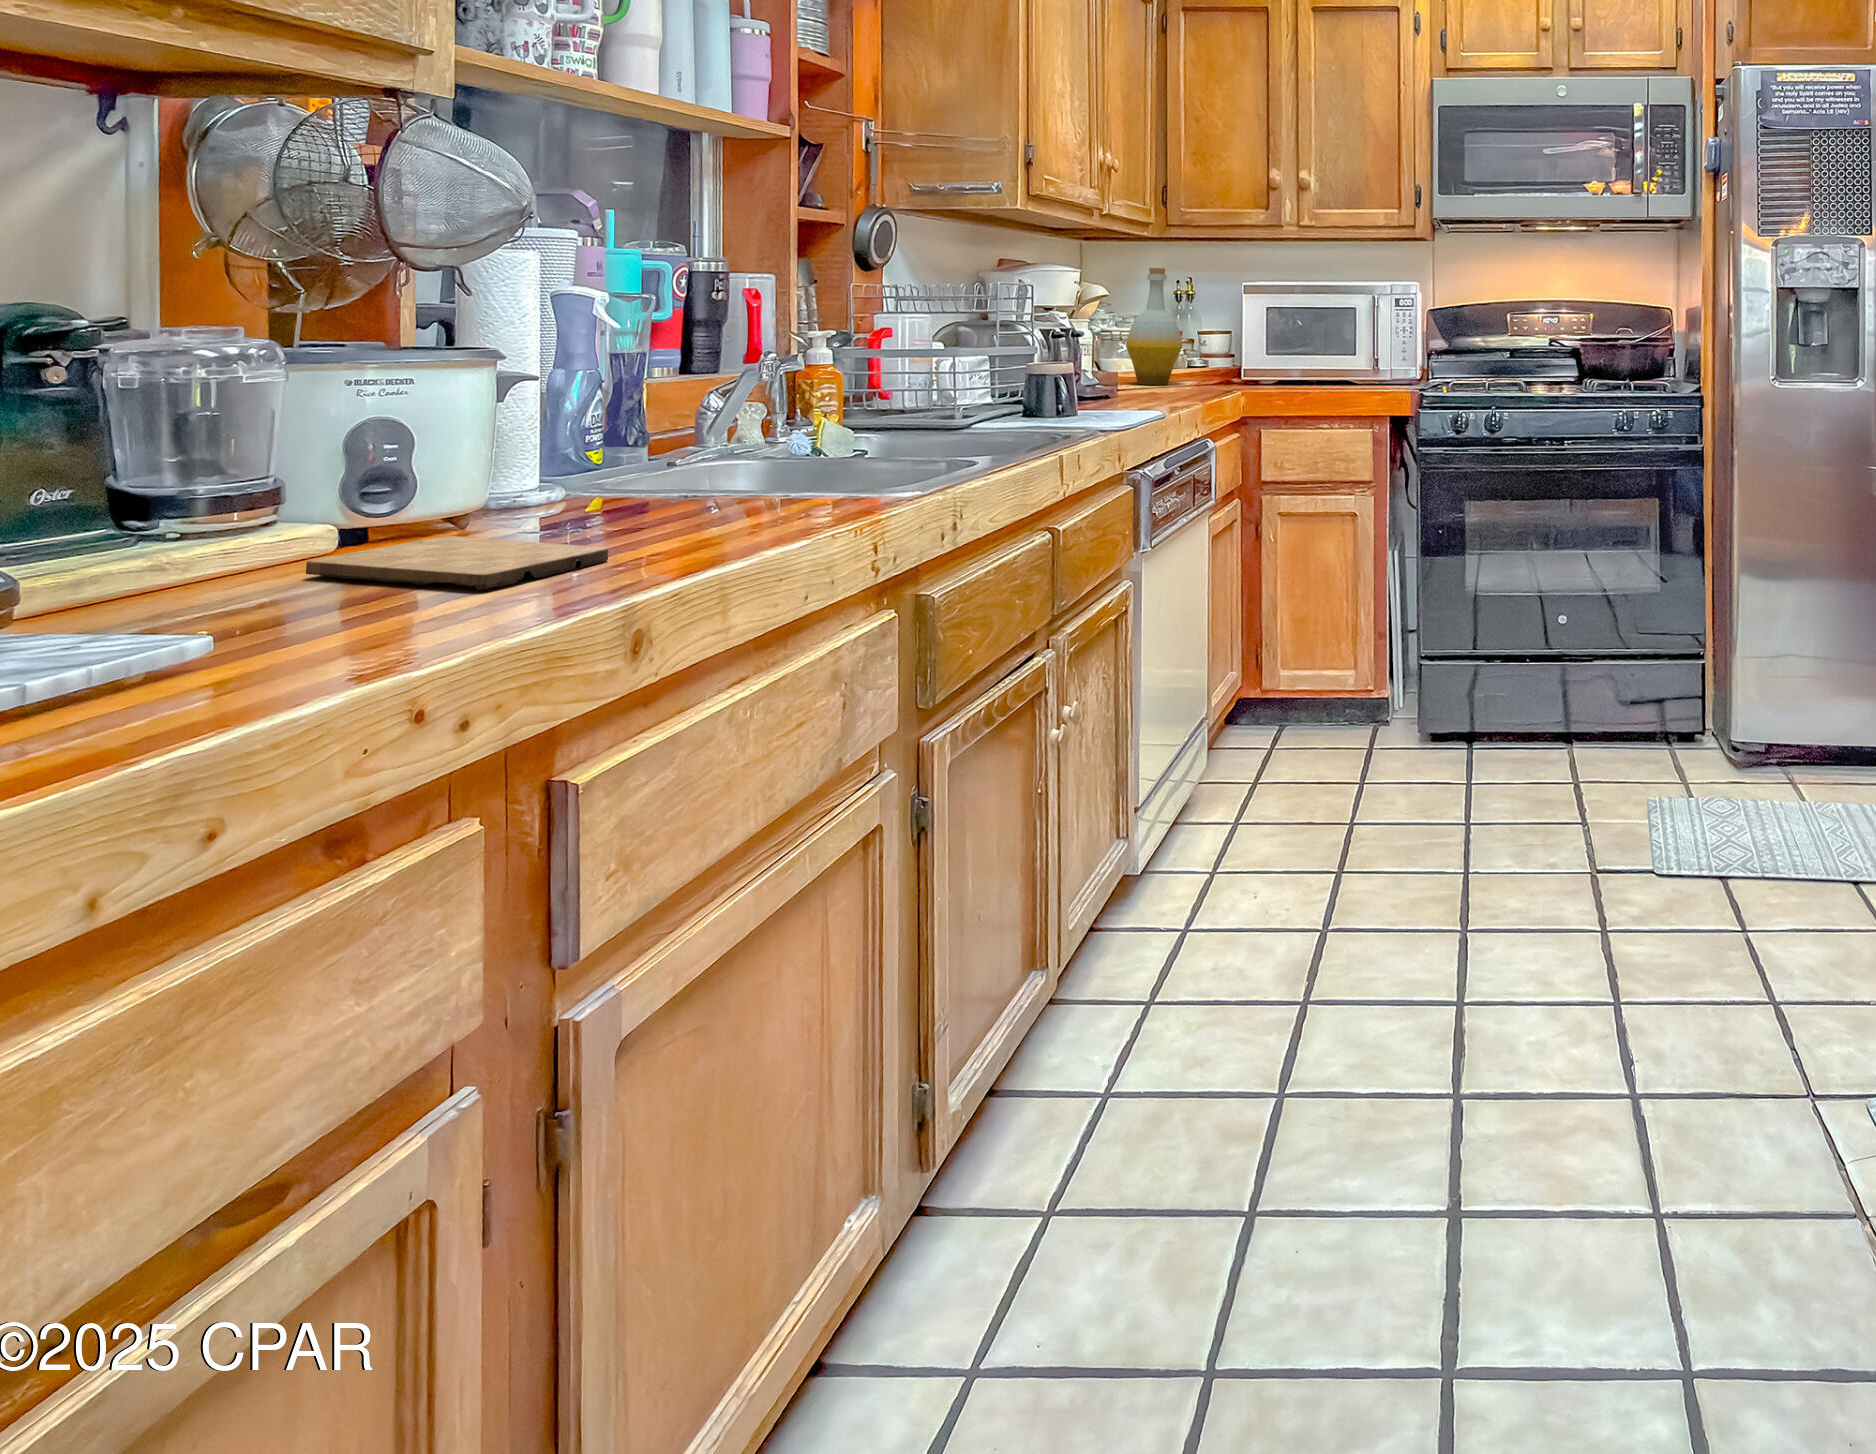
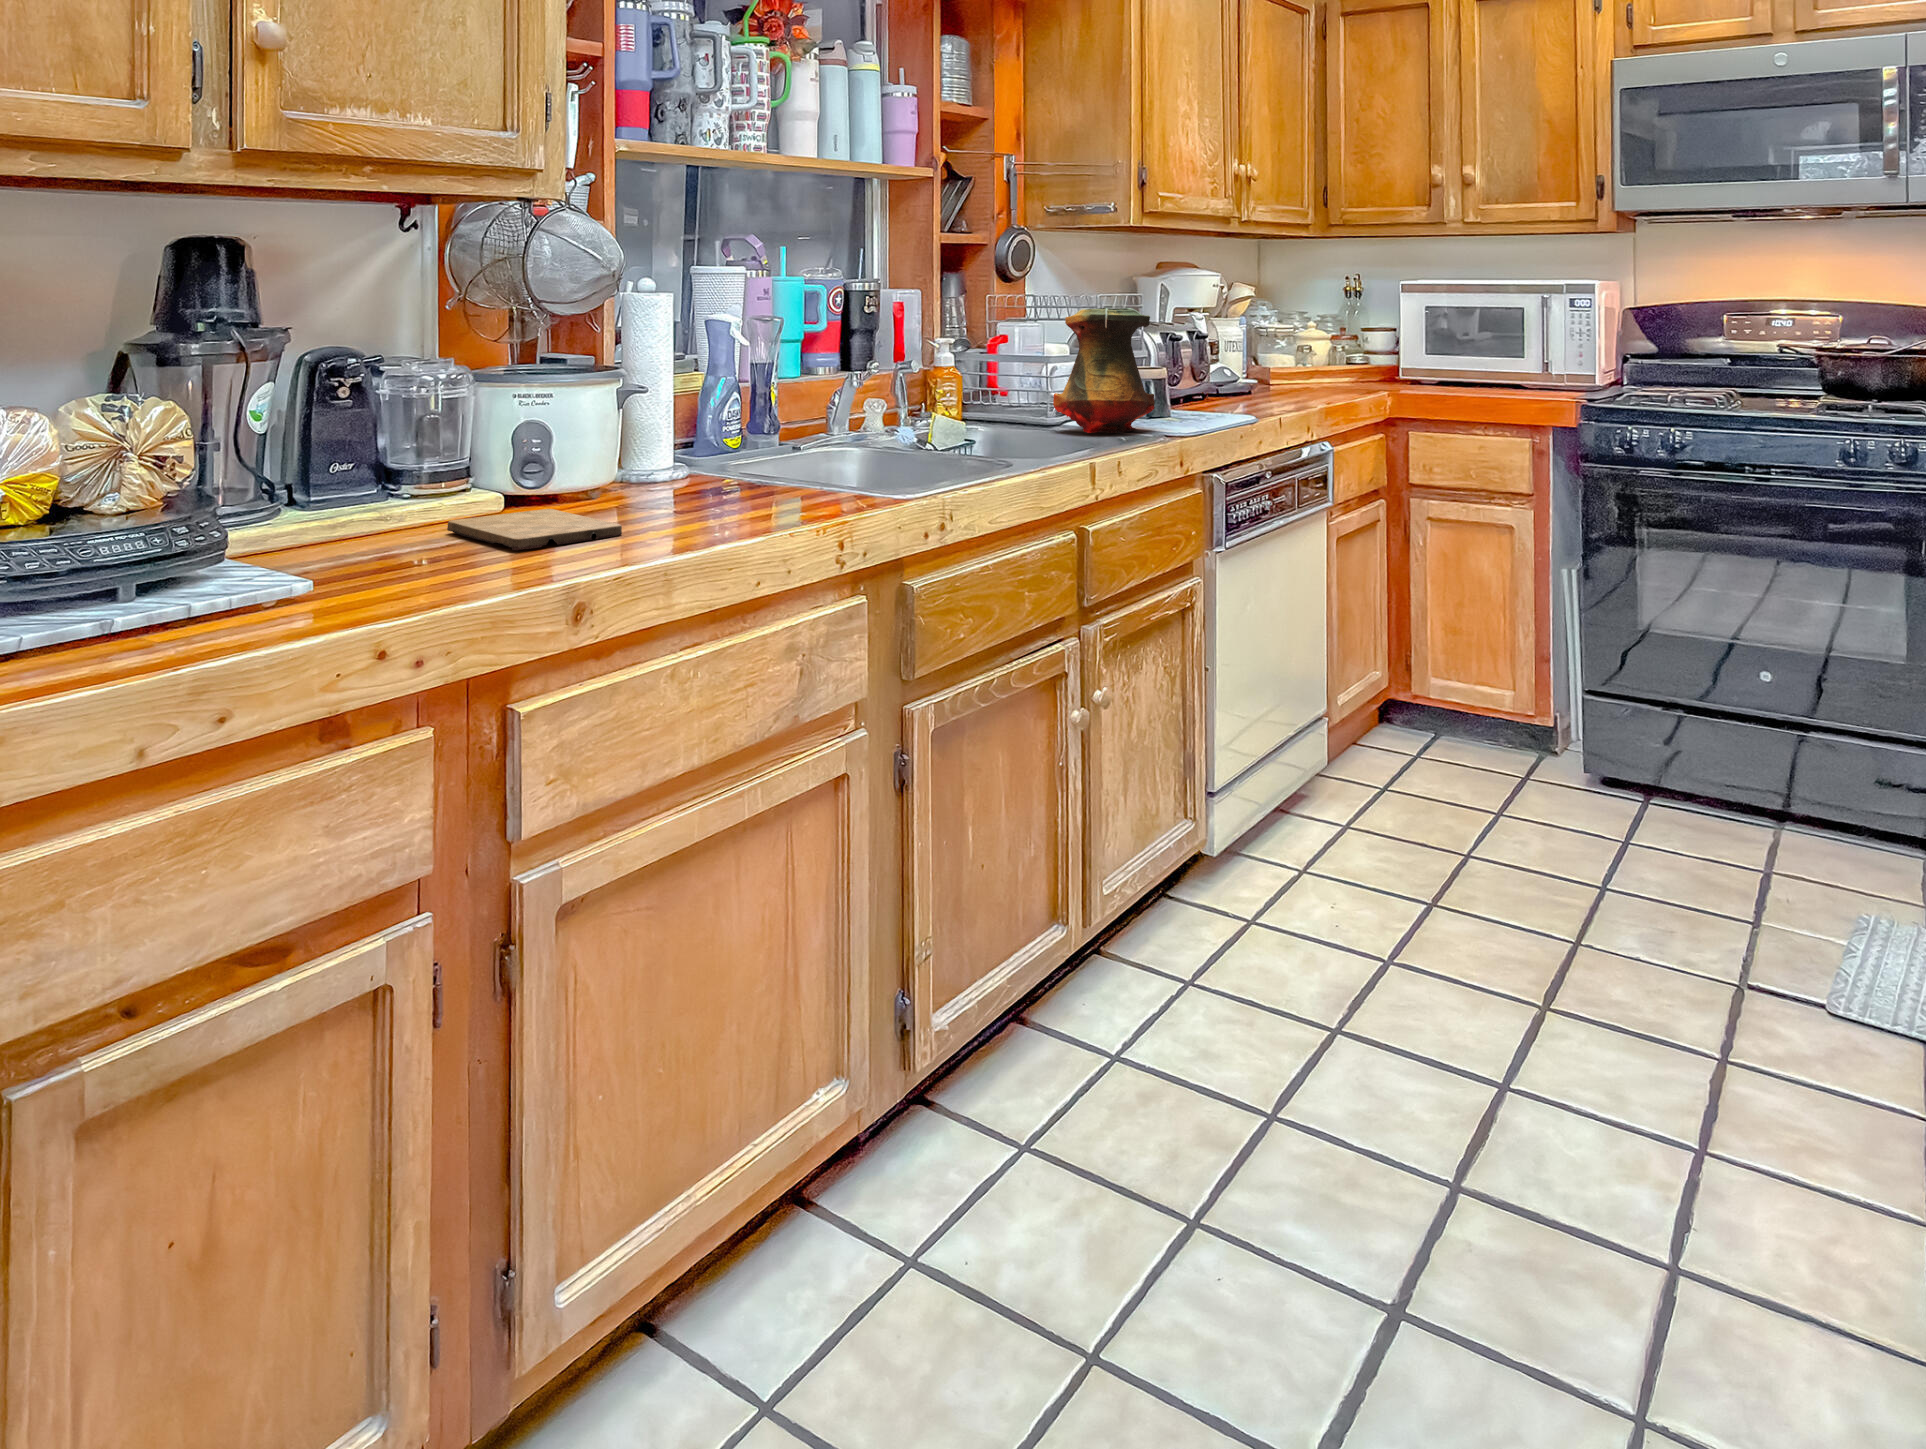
bottle: present [1126,268,1182,385] -> none [1266,281,1322,398]
vase: none [959,289,1071,423] -> present [1053,308,1155,433]

